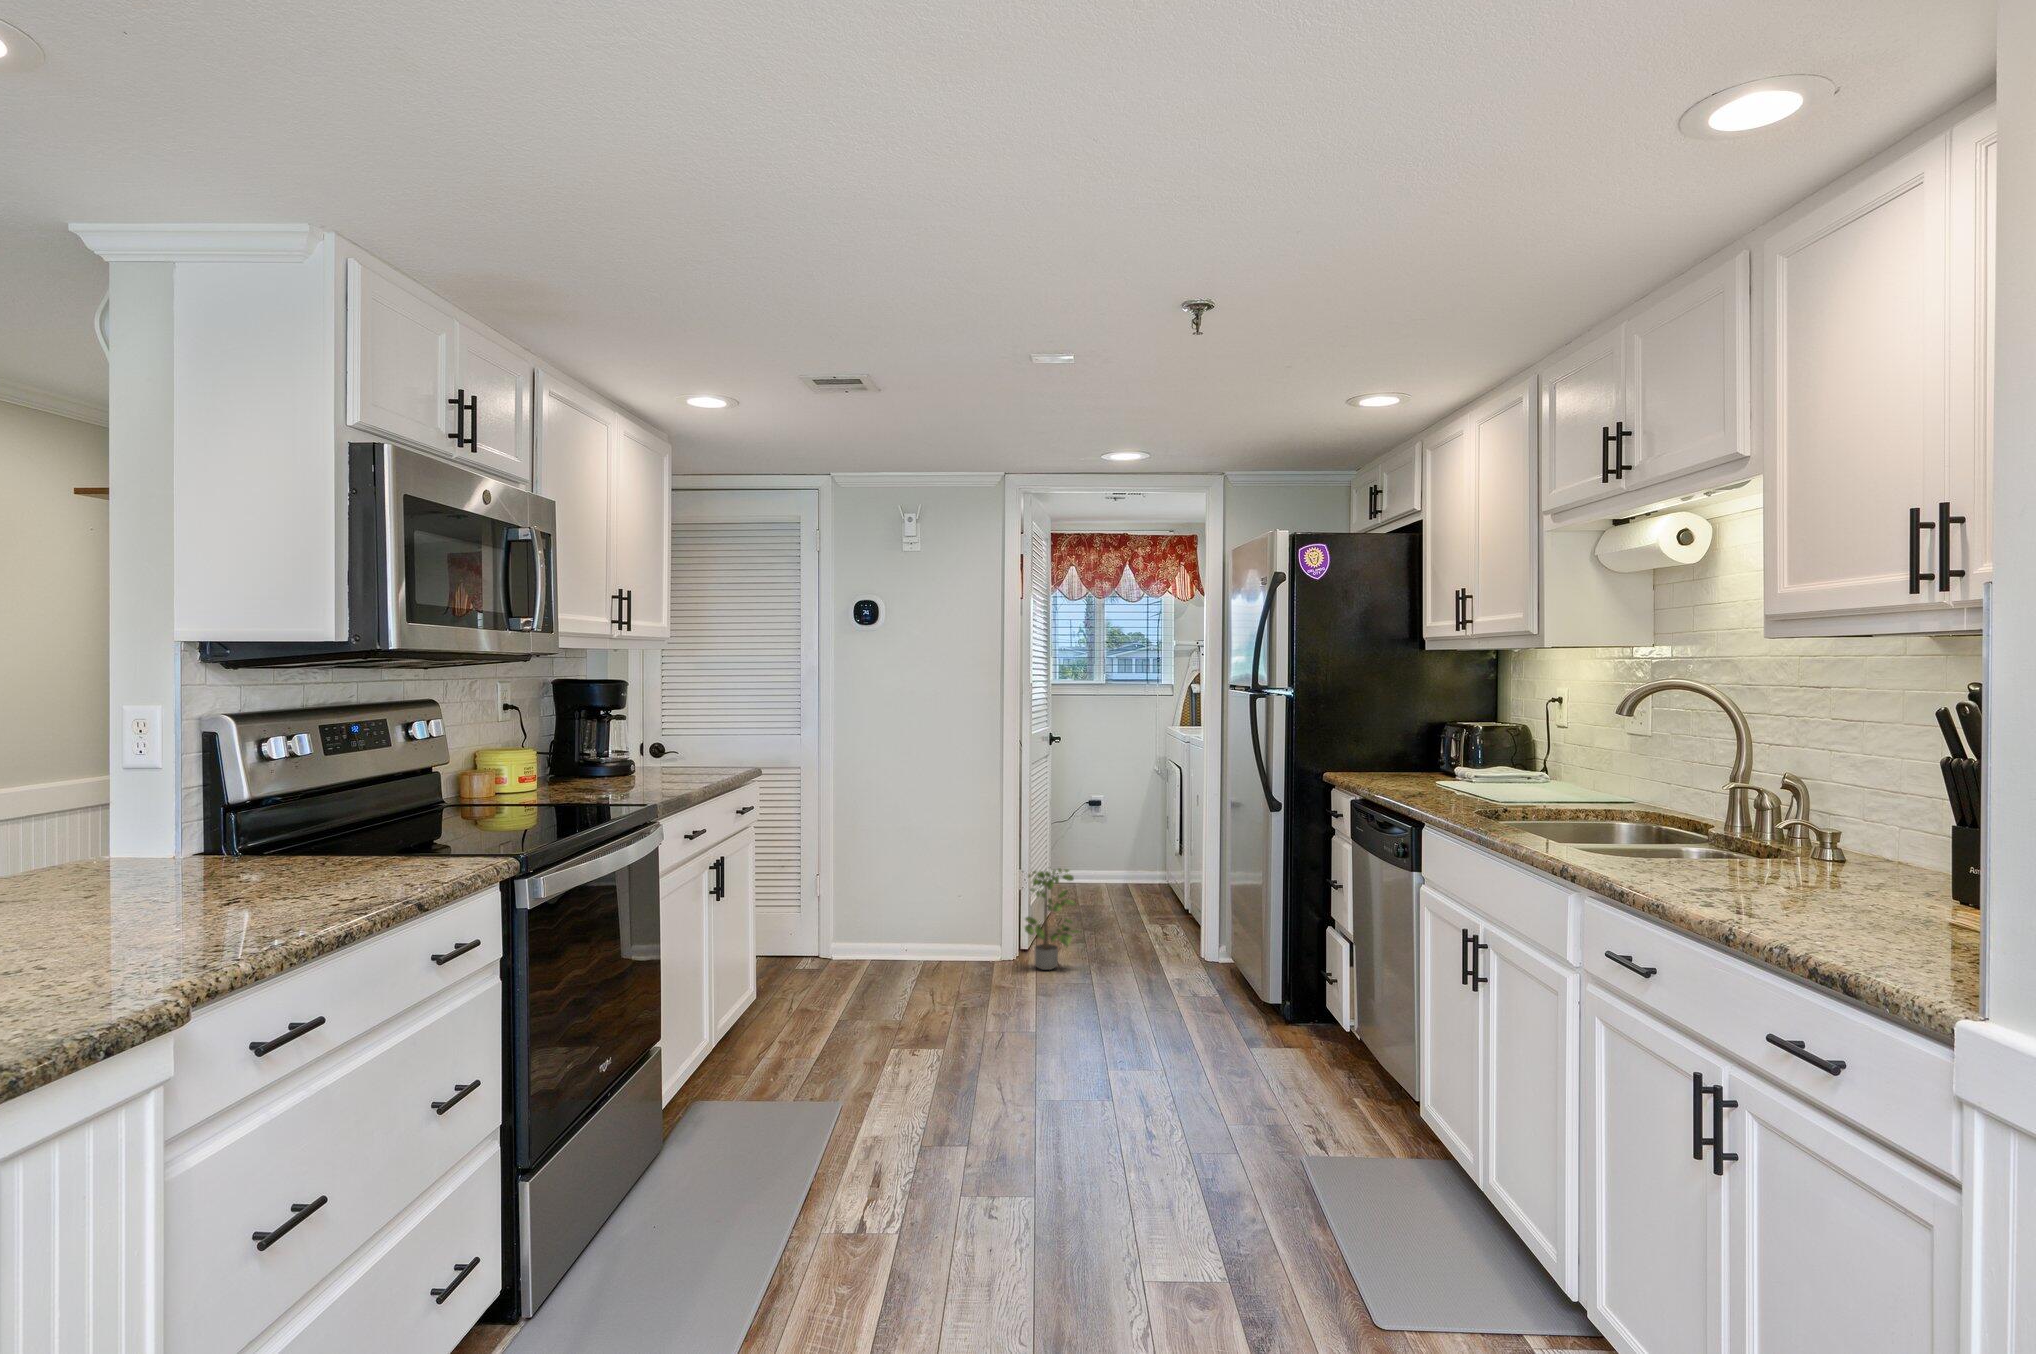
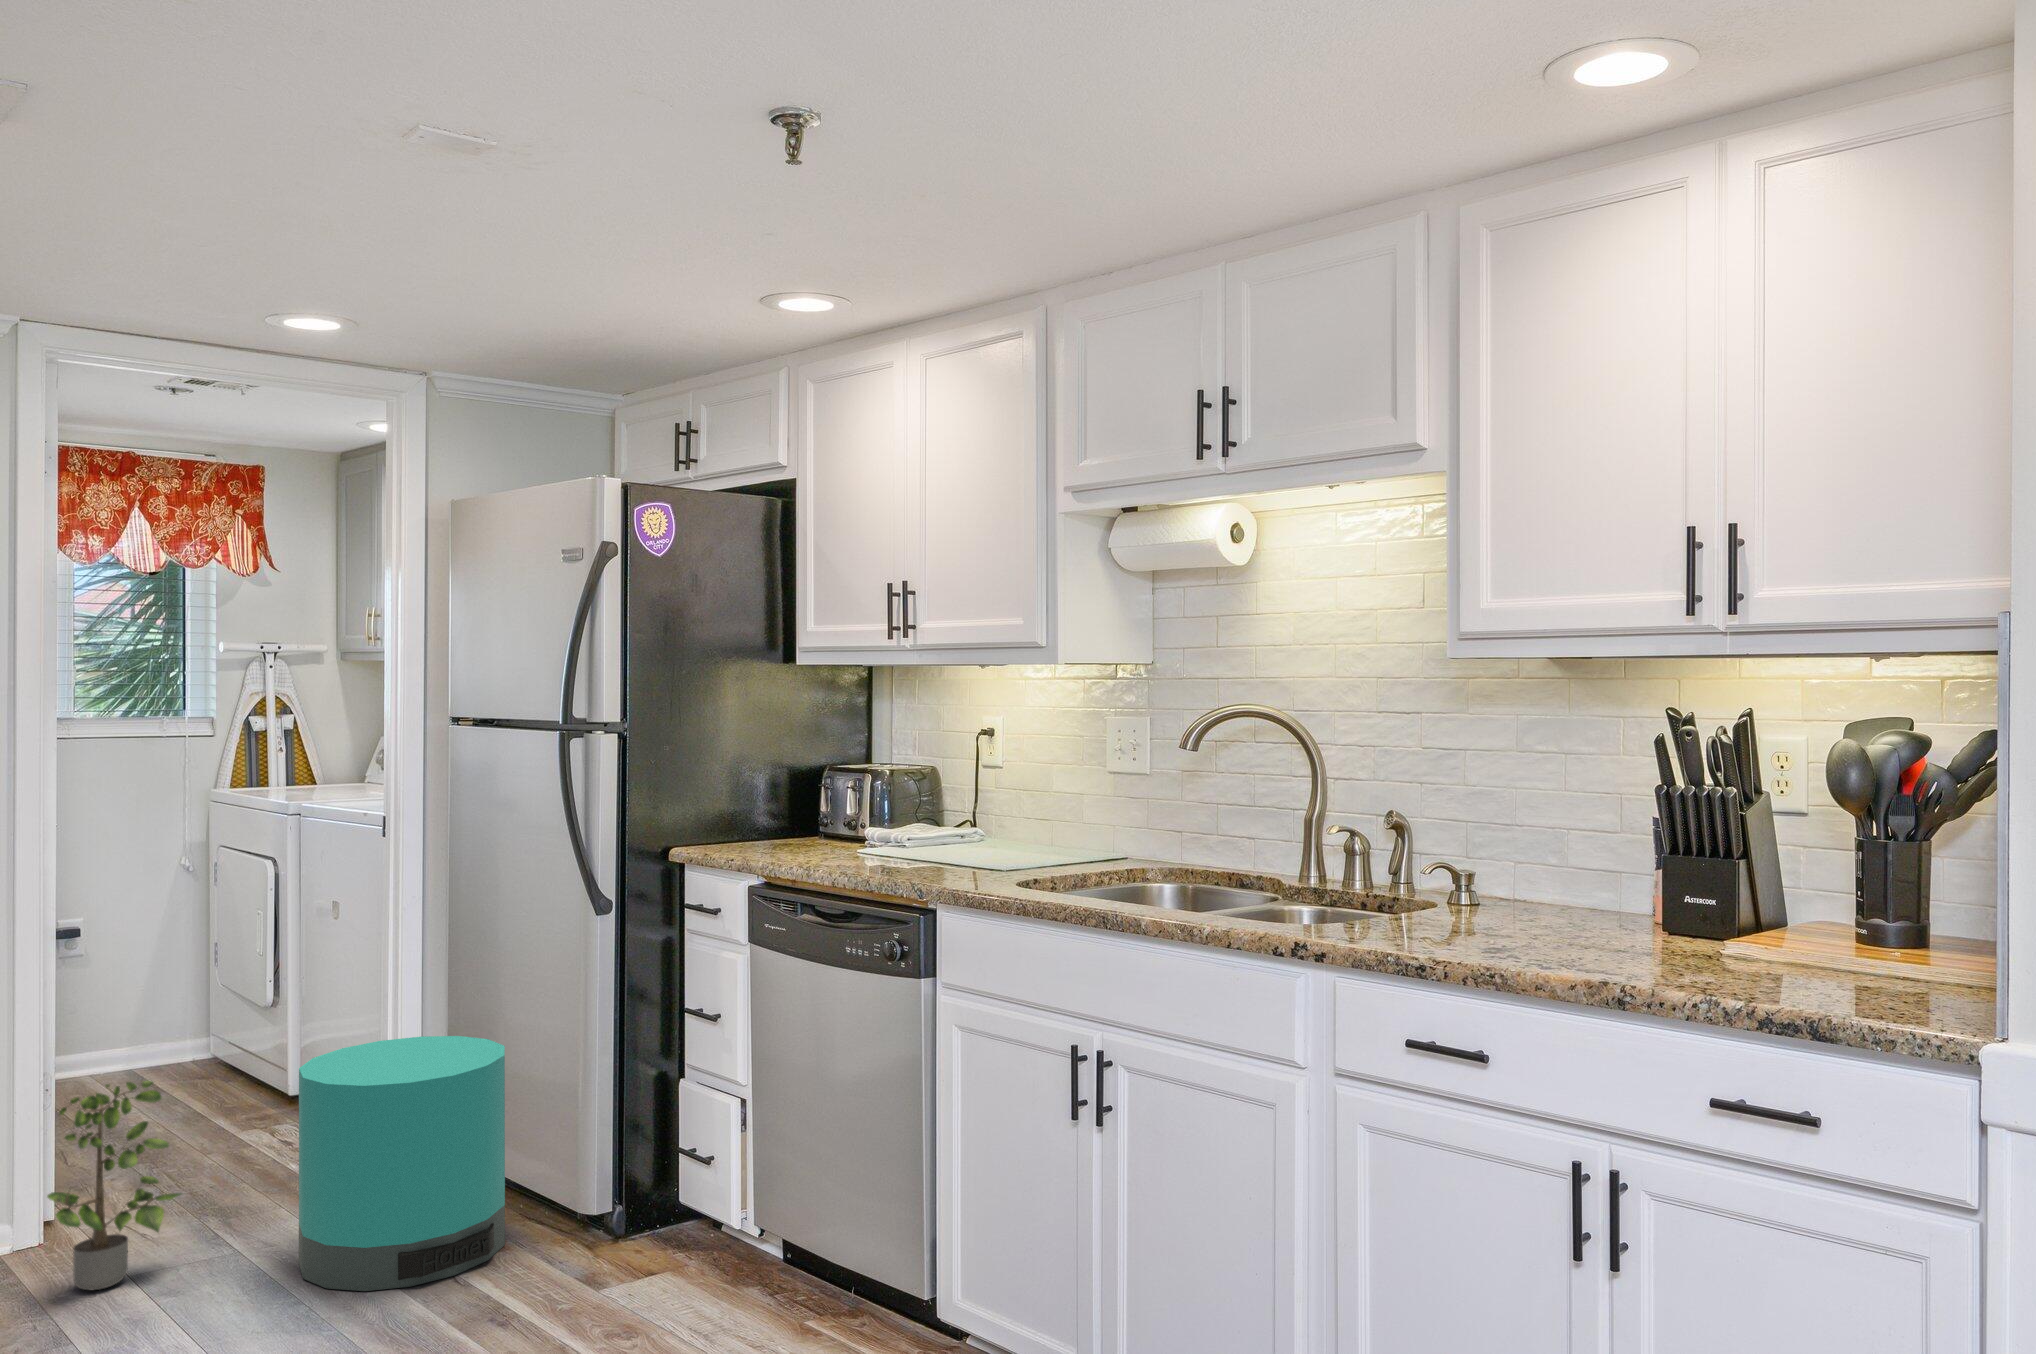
trash can: none [1125,870,1237,1009] -> present [299,1036,505,1291]

